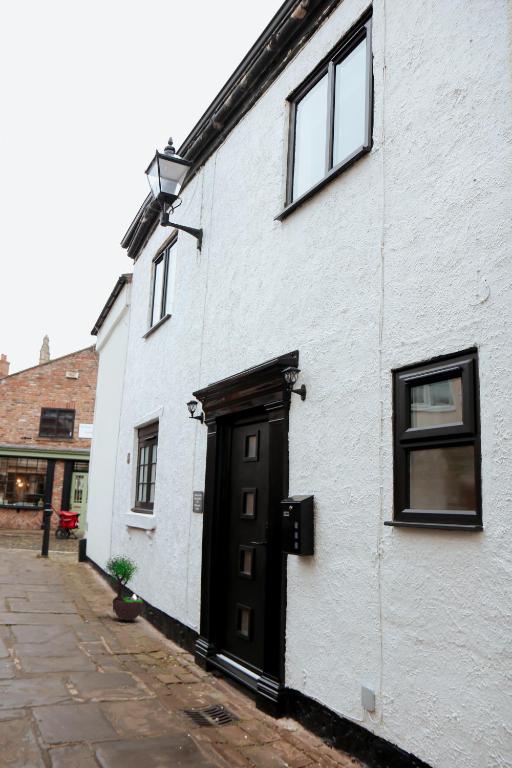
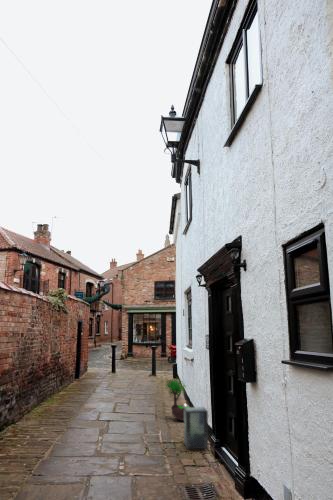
storage box: none [149,598,191,660] -> present [184,407,208,449]

